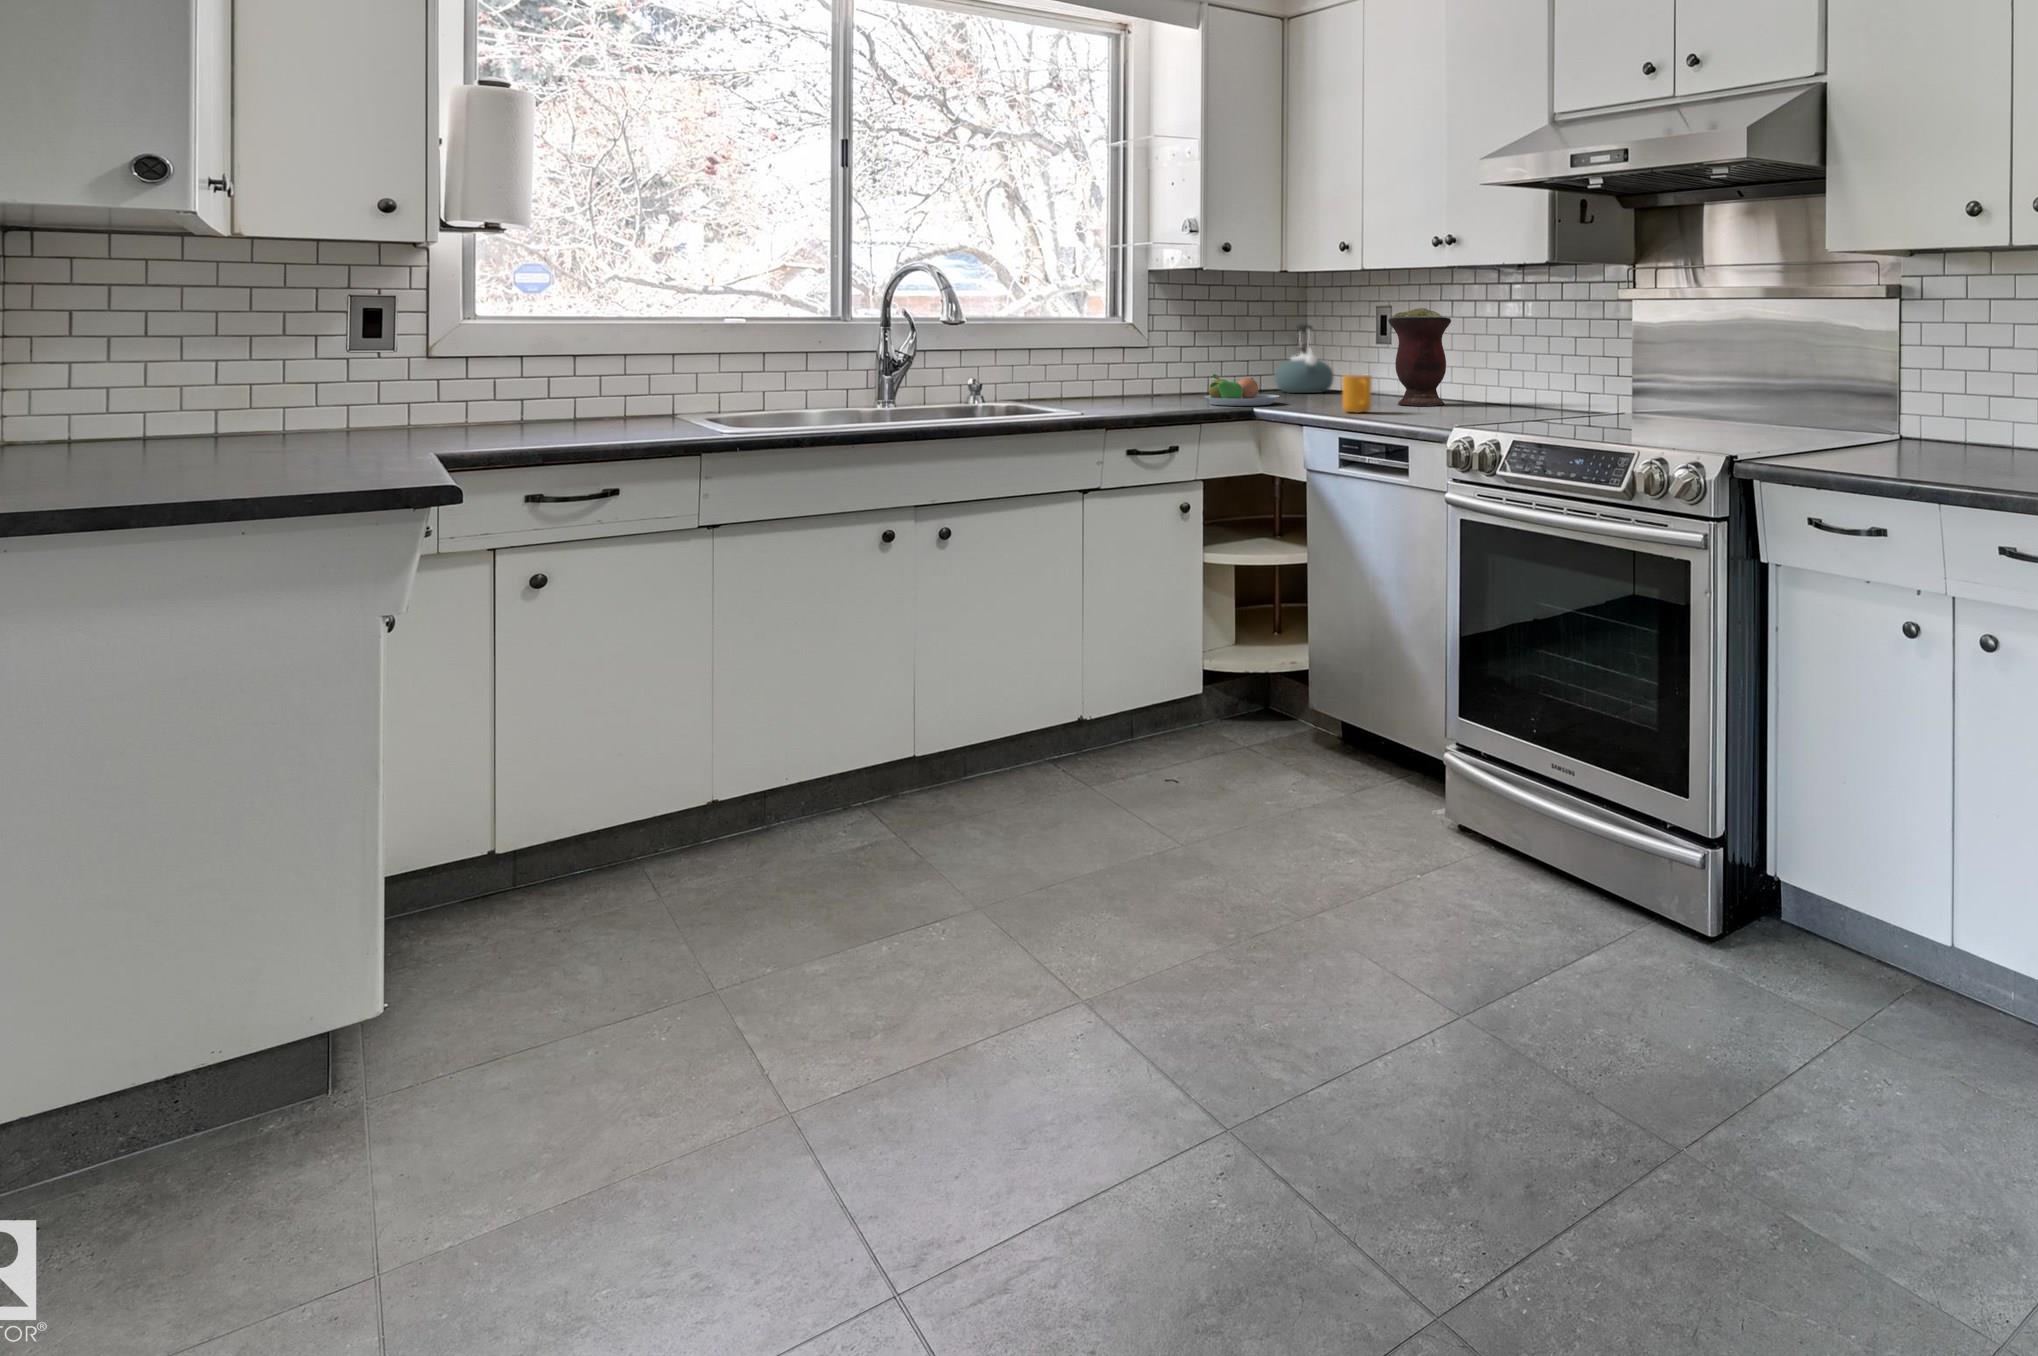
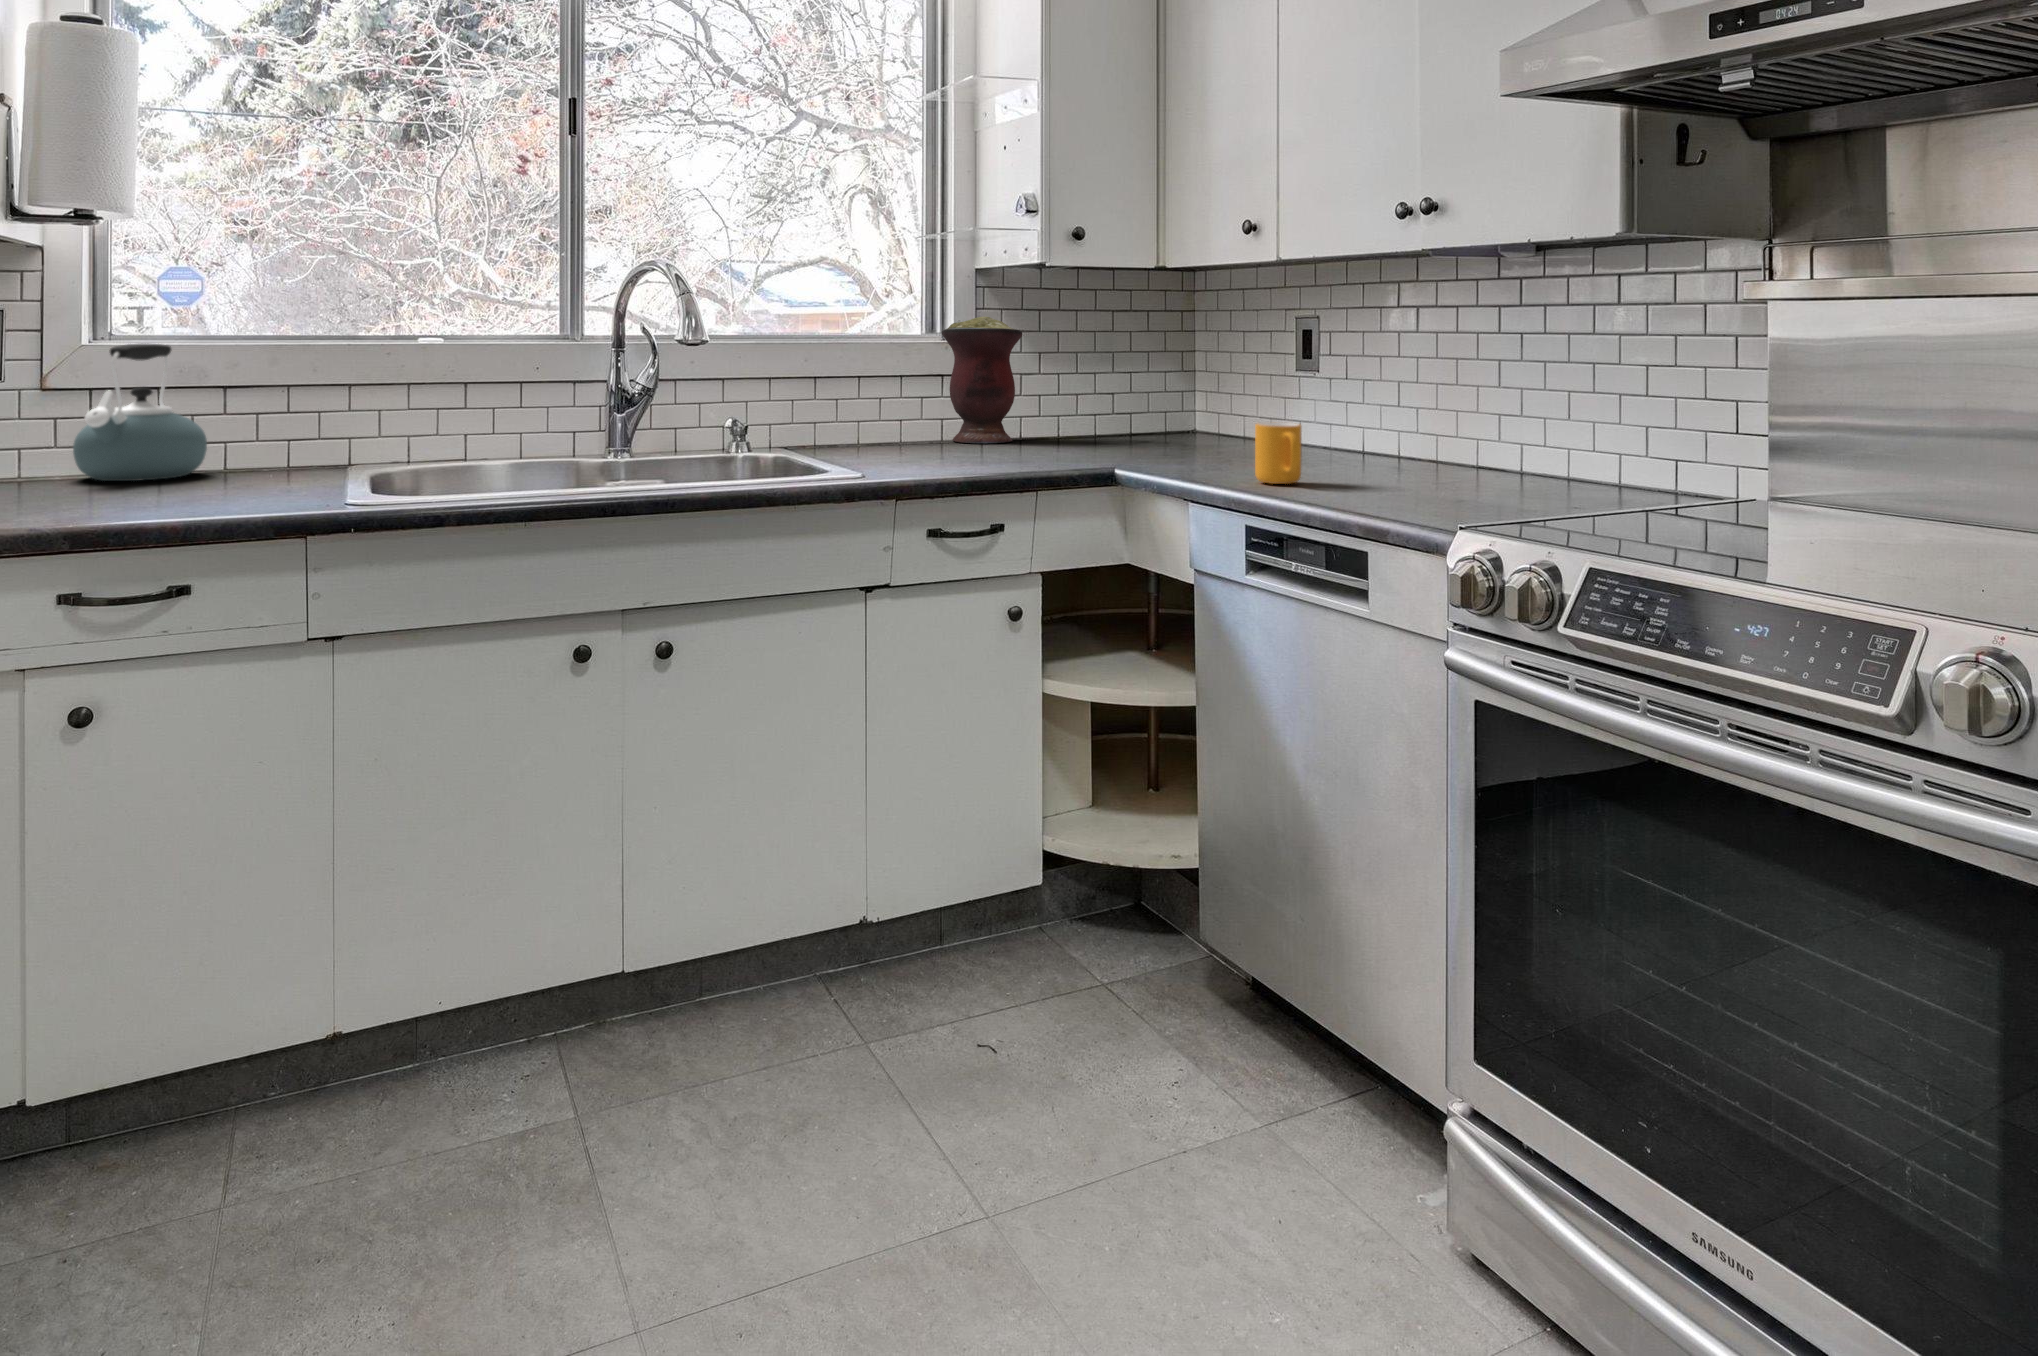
vase: present [1388,308,1451,406] -> present [941,317,1023,443]
kettle: present [1275,324,1334,393] -> present [73,343,207,481]
fruit bowl: present [1205,374,1279,406] -> none [1050,415,1159,463]

